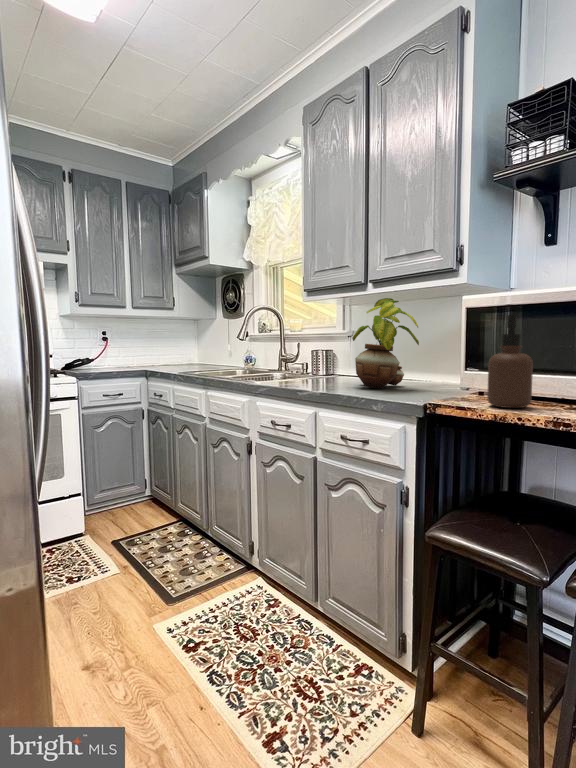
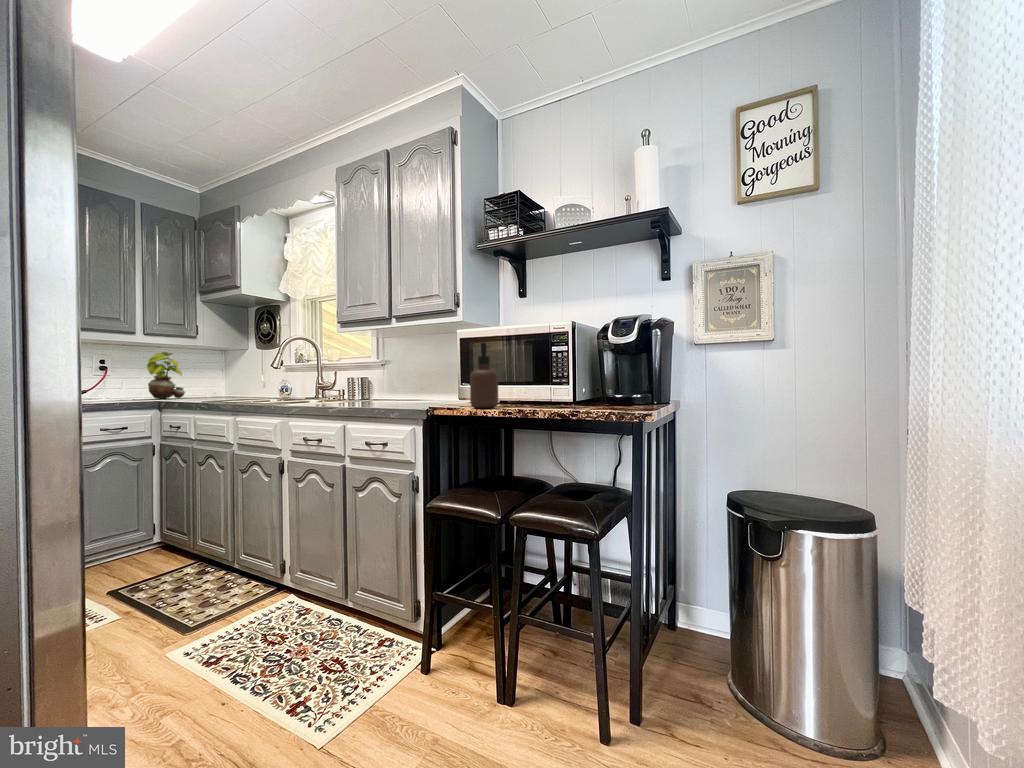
potted plant: present [352,298,419,388] -> present [147,352,185,399]

